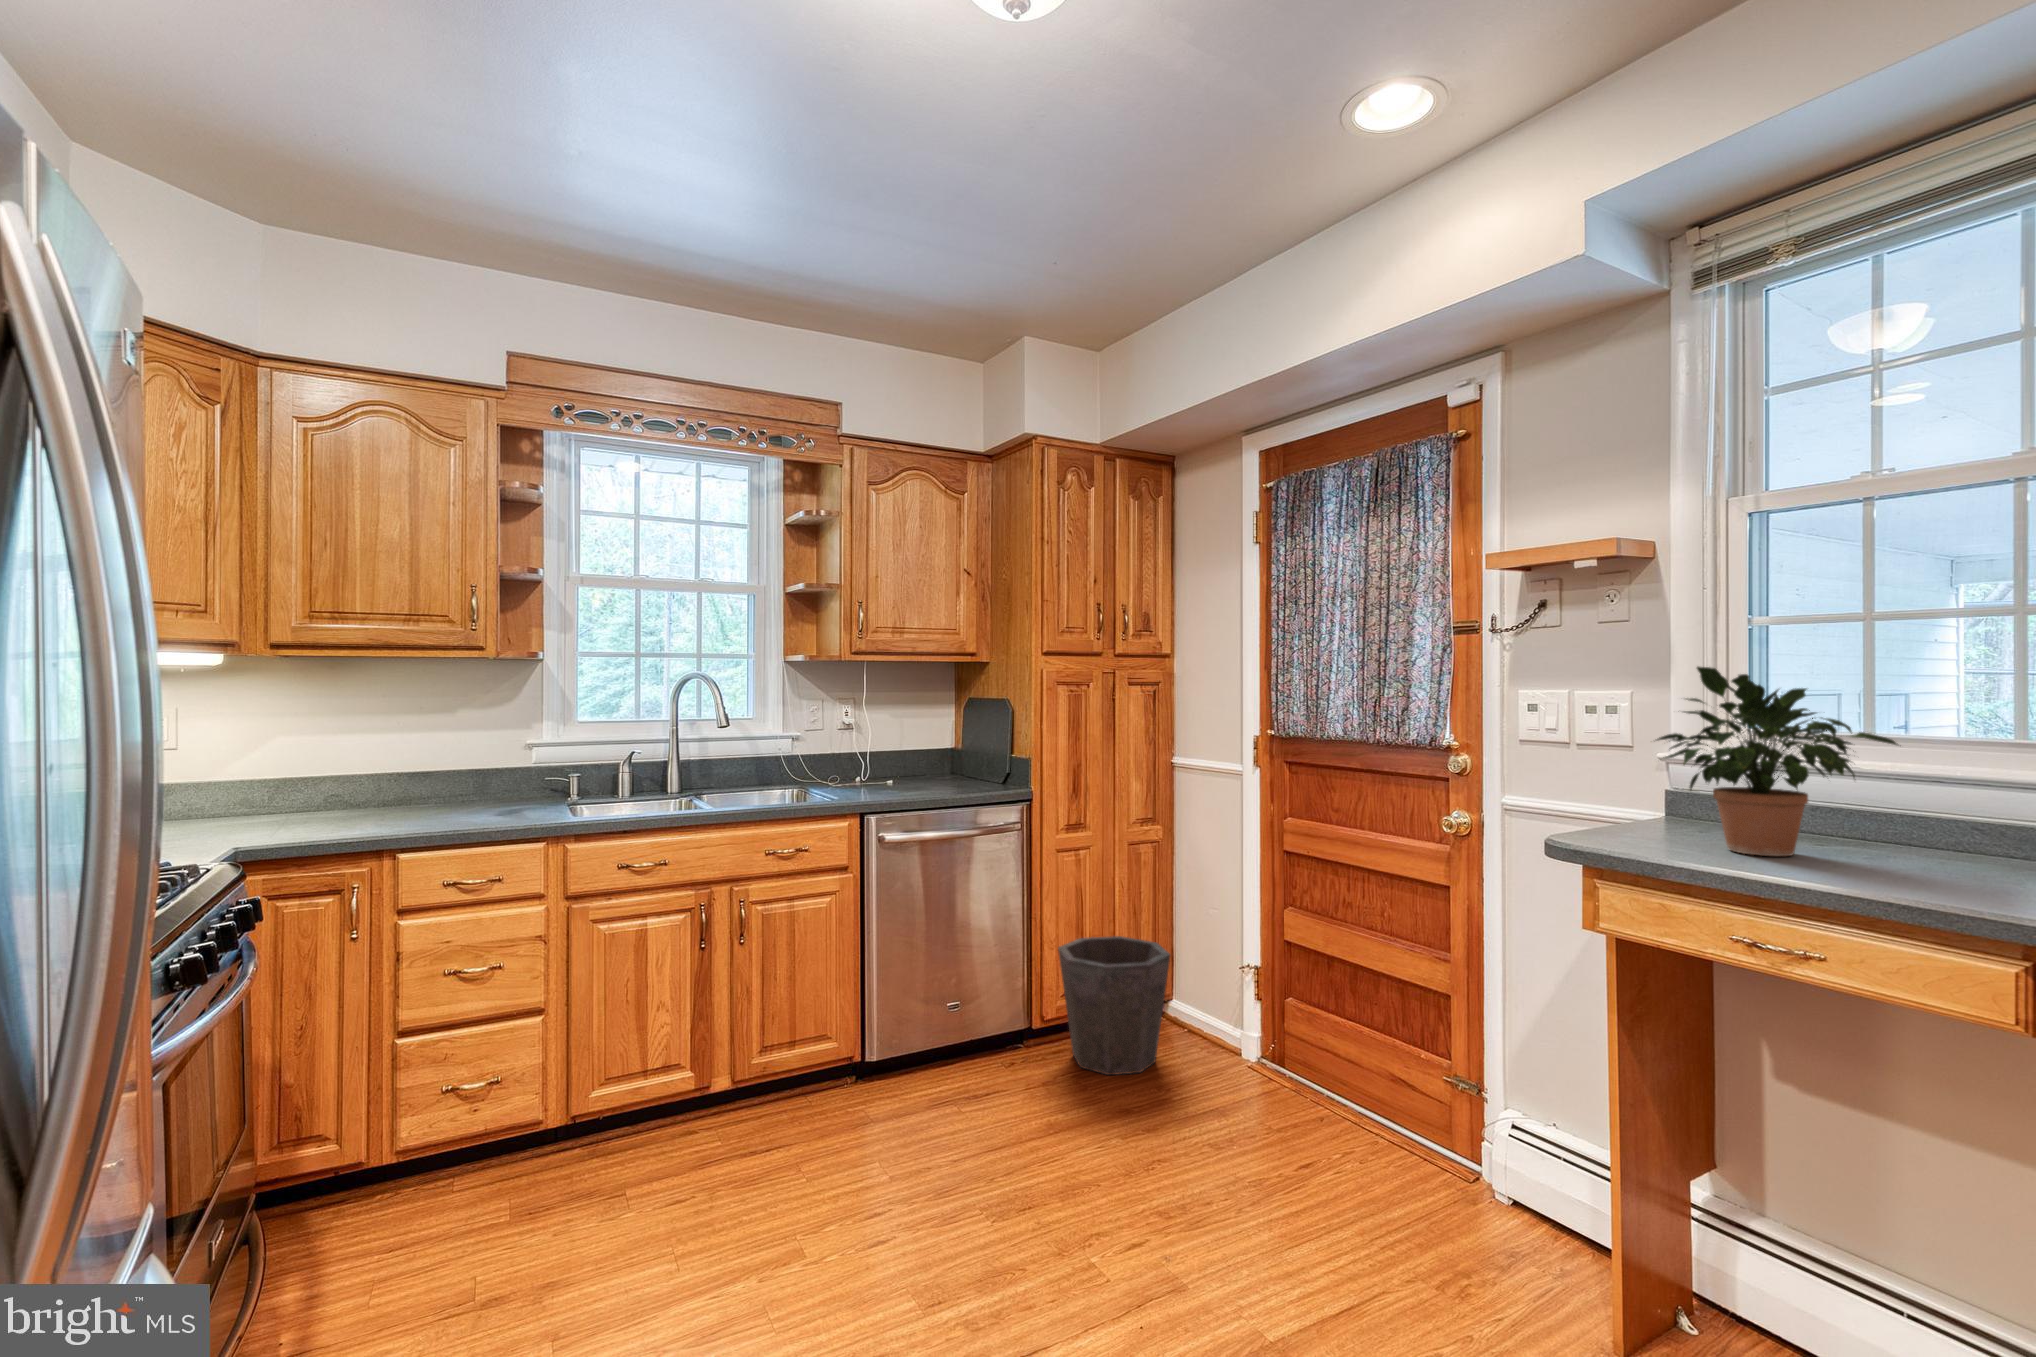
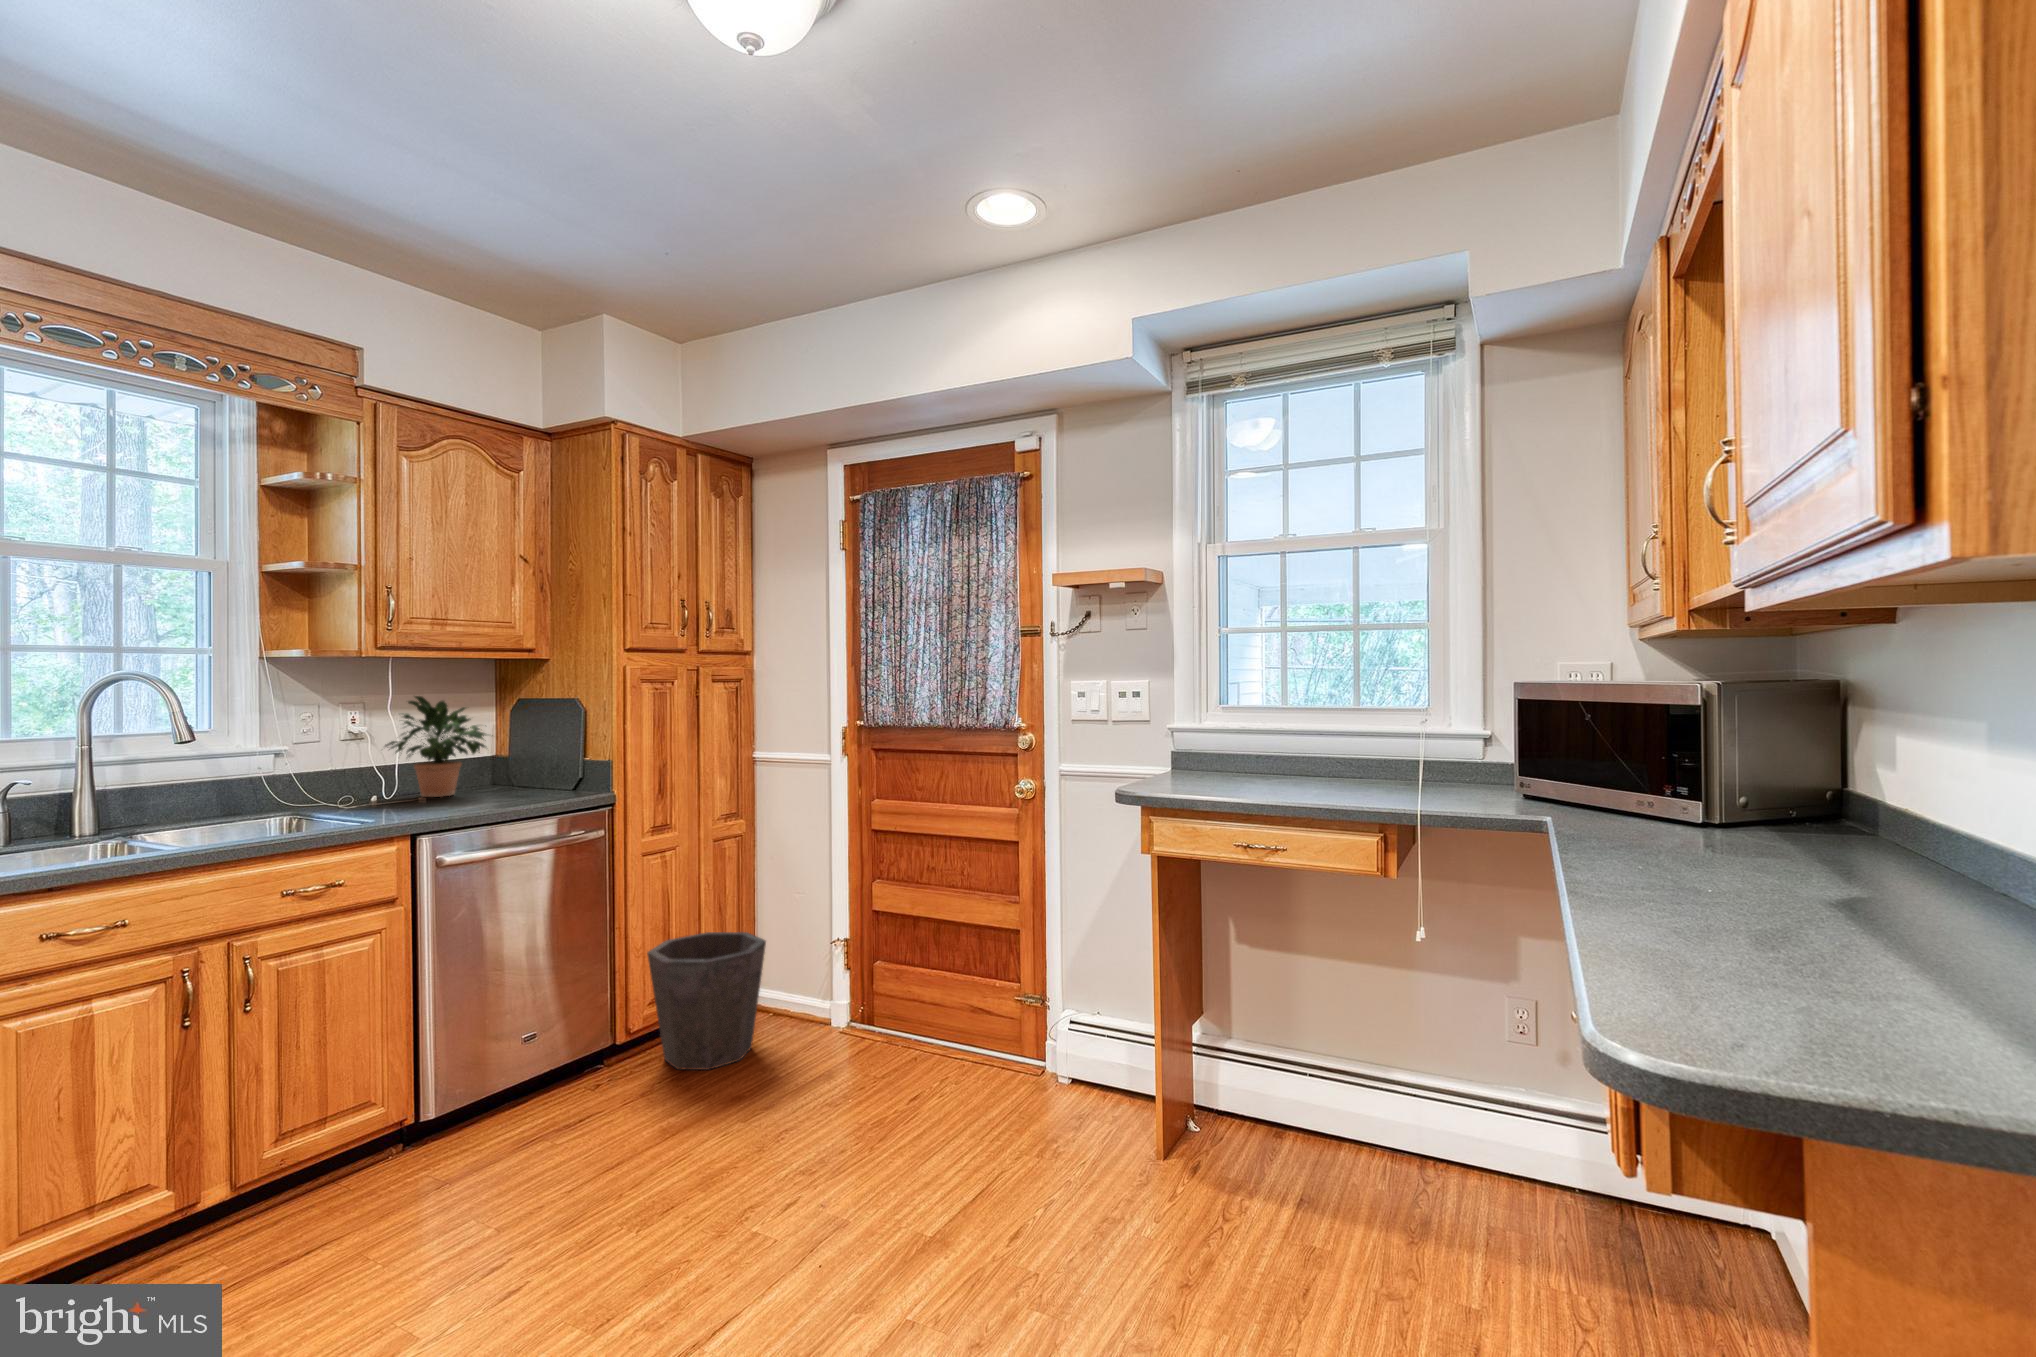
potted plant: present [1657,667,1898,856] -> present [385,696,493,797]

